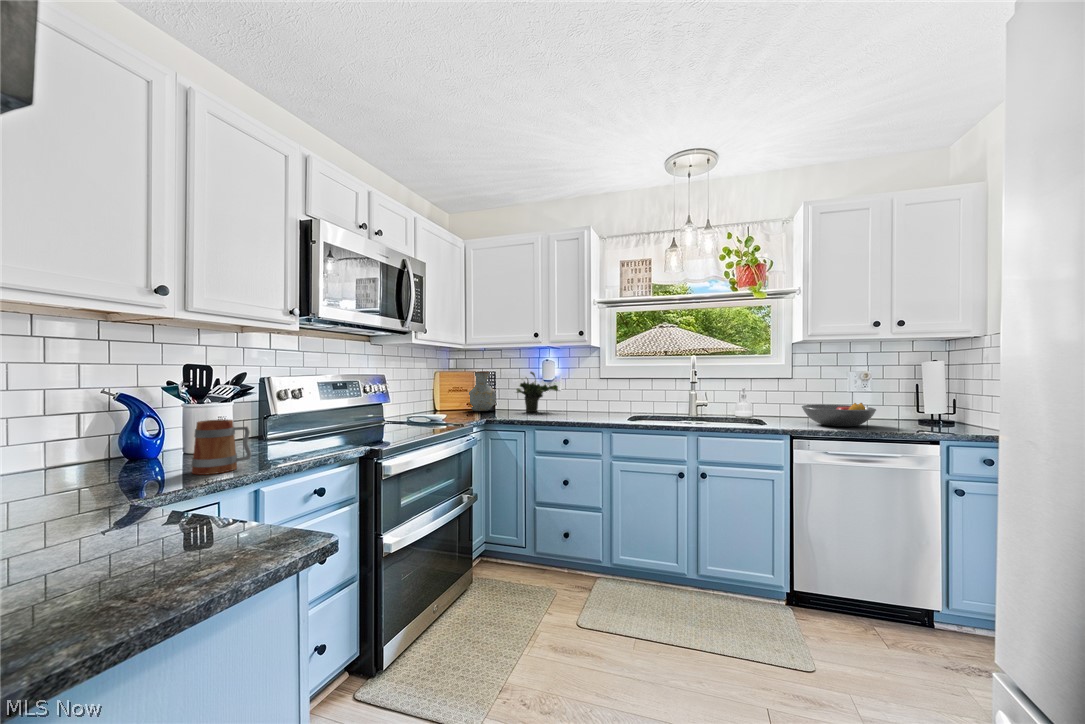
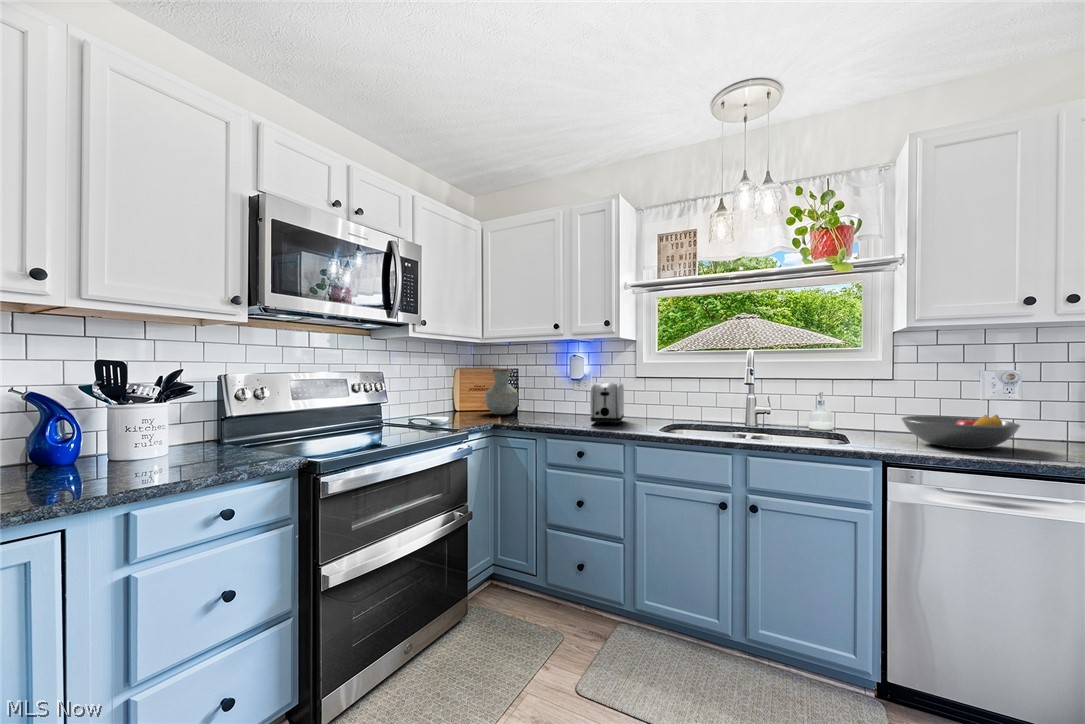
potted plant: present [517,372,558,412] -> none [538,369,588,417]
toaster: none [569,382,593,418] -> present [590,383,624,426]
mug: present [191,419,251,475] -> none [59,425,135,491]

